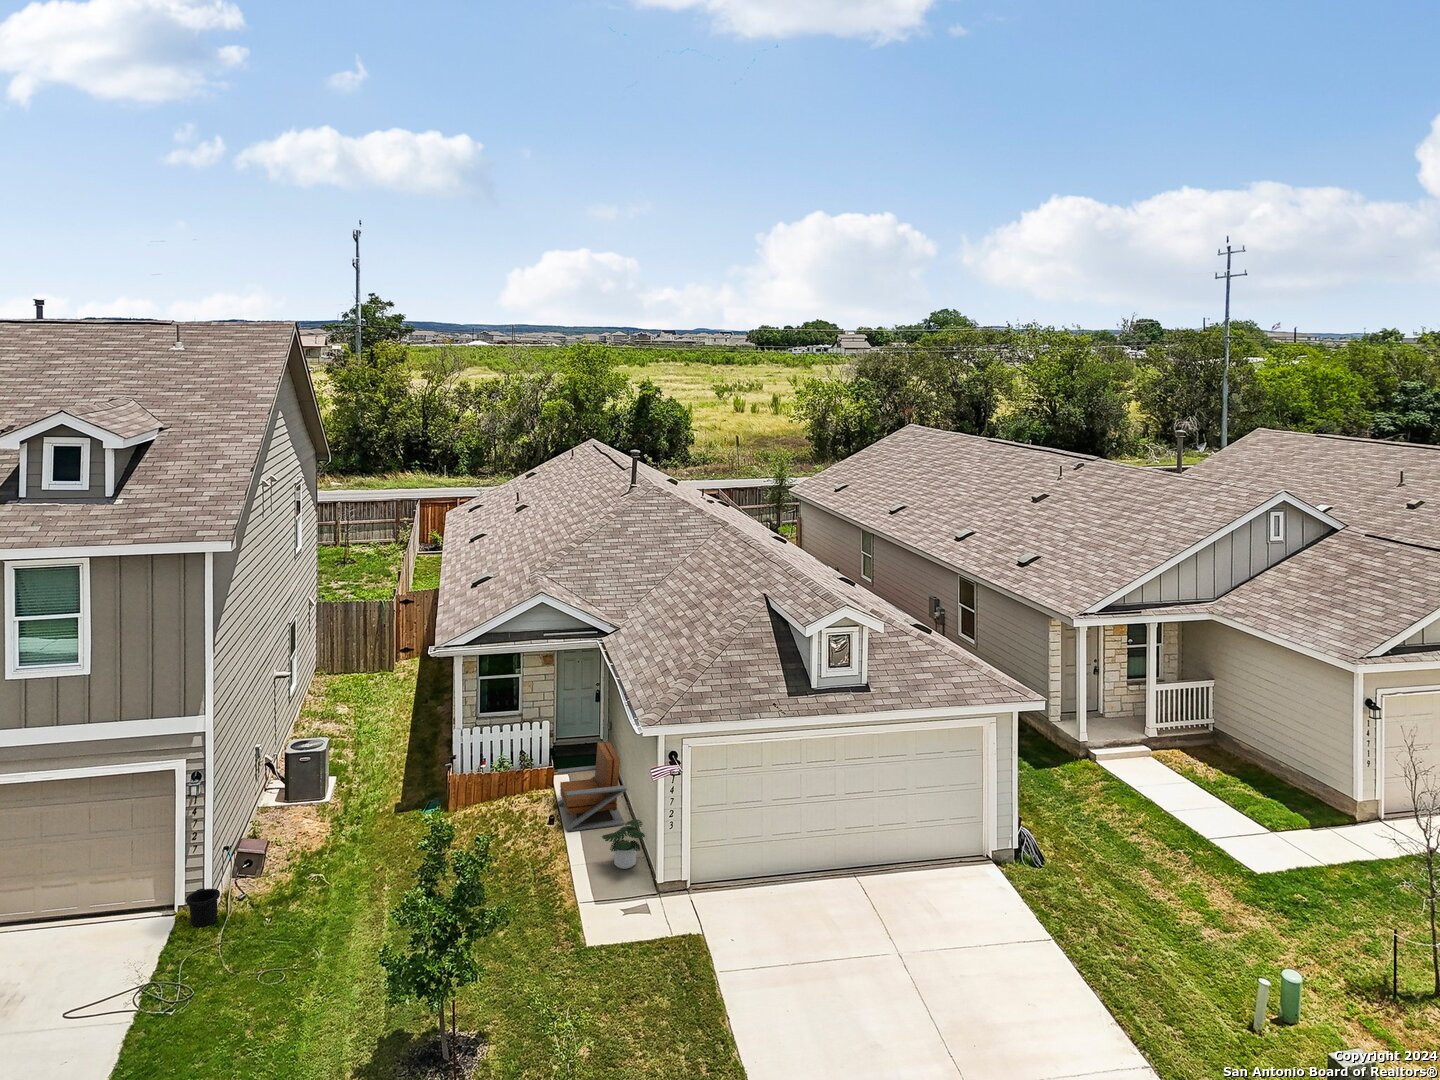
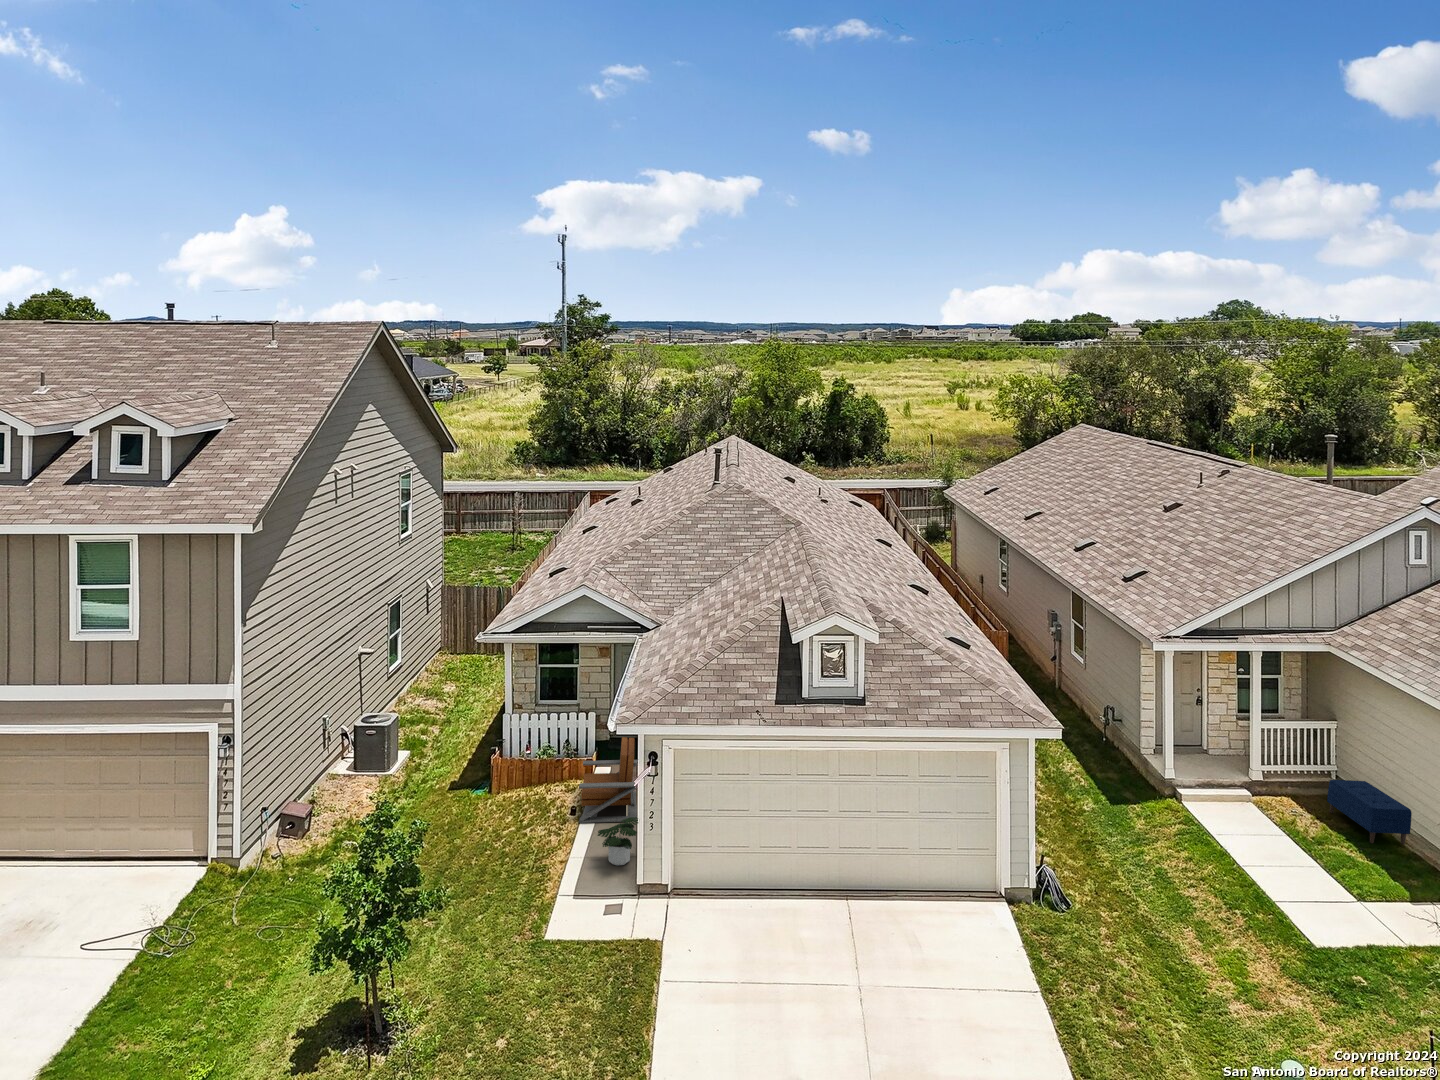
bench: none [1213,731,1287,783] -> present [1327,780,1412,845]
trash can: present [186,888,220,927] -> none [210,843,241,878]

